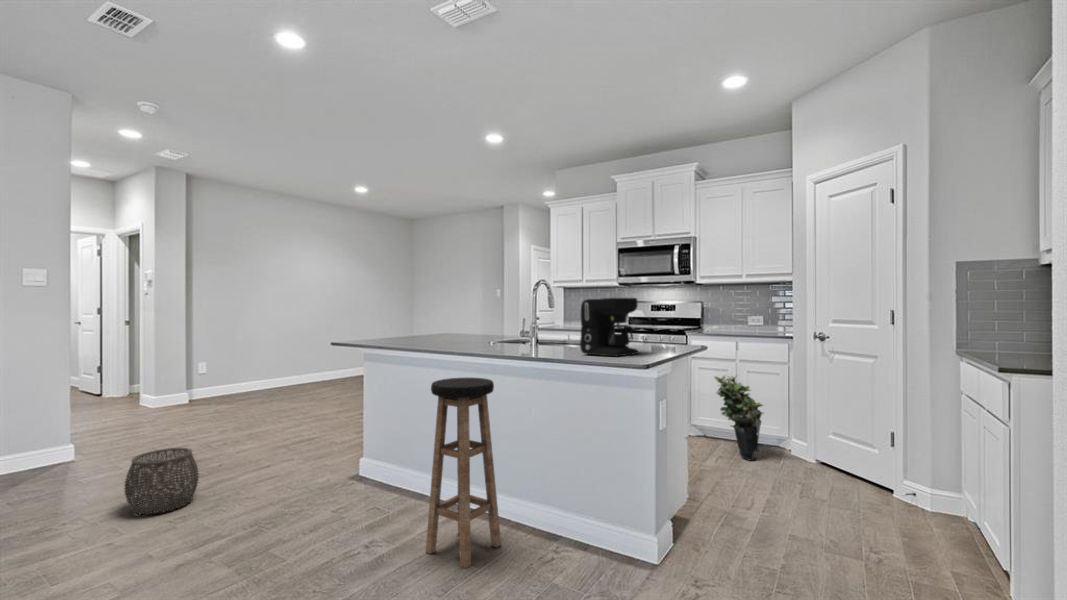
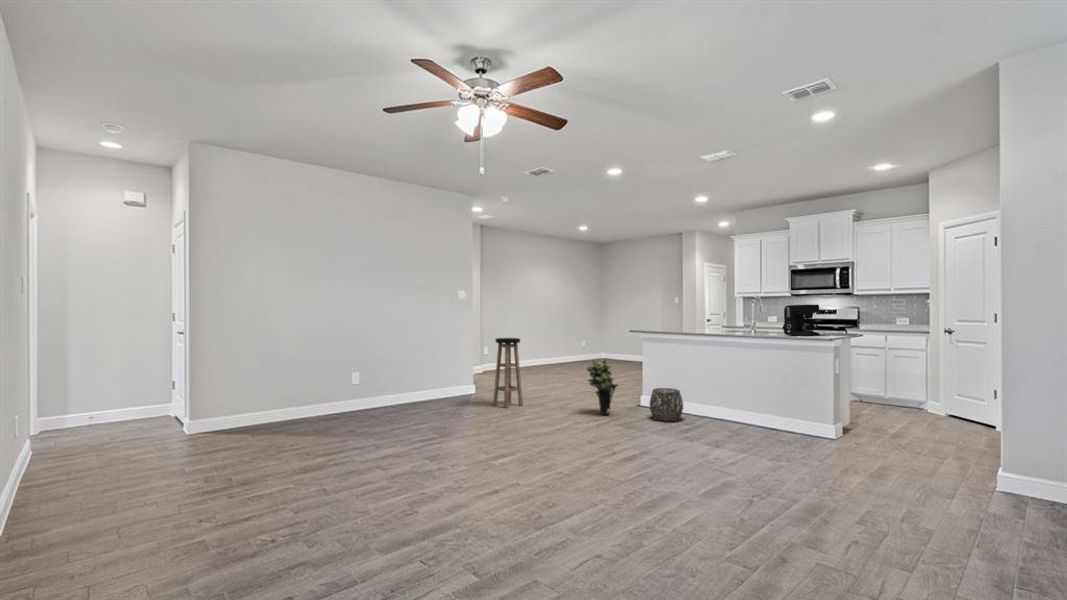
potted plant: present [714,375,763,460] -> present [587,359,618,415]
bar stool: present [426,377,501,568] -> present [493,338,523,408]
woven basket: present [124,448,199,515] -> present [650,388,683,421]

